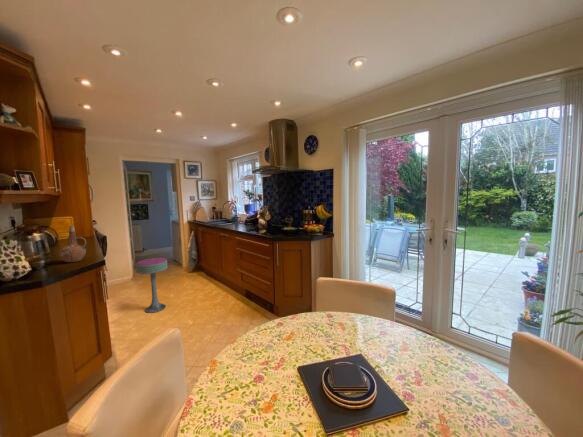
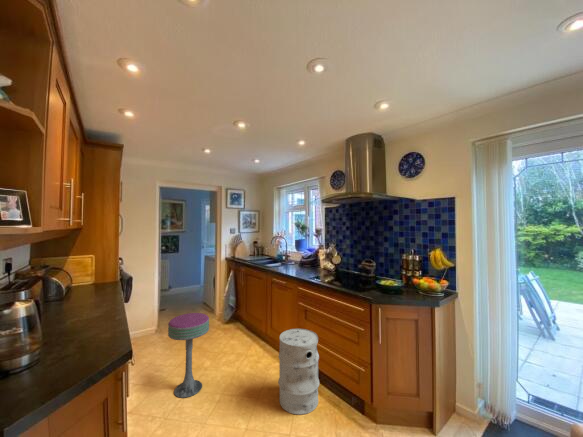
ceramic pitcher: present [59,226,86,262] -> none [55,285,105,355]
trash can: none [217,265,246,316] -> present [278,329,319,415]

